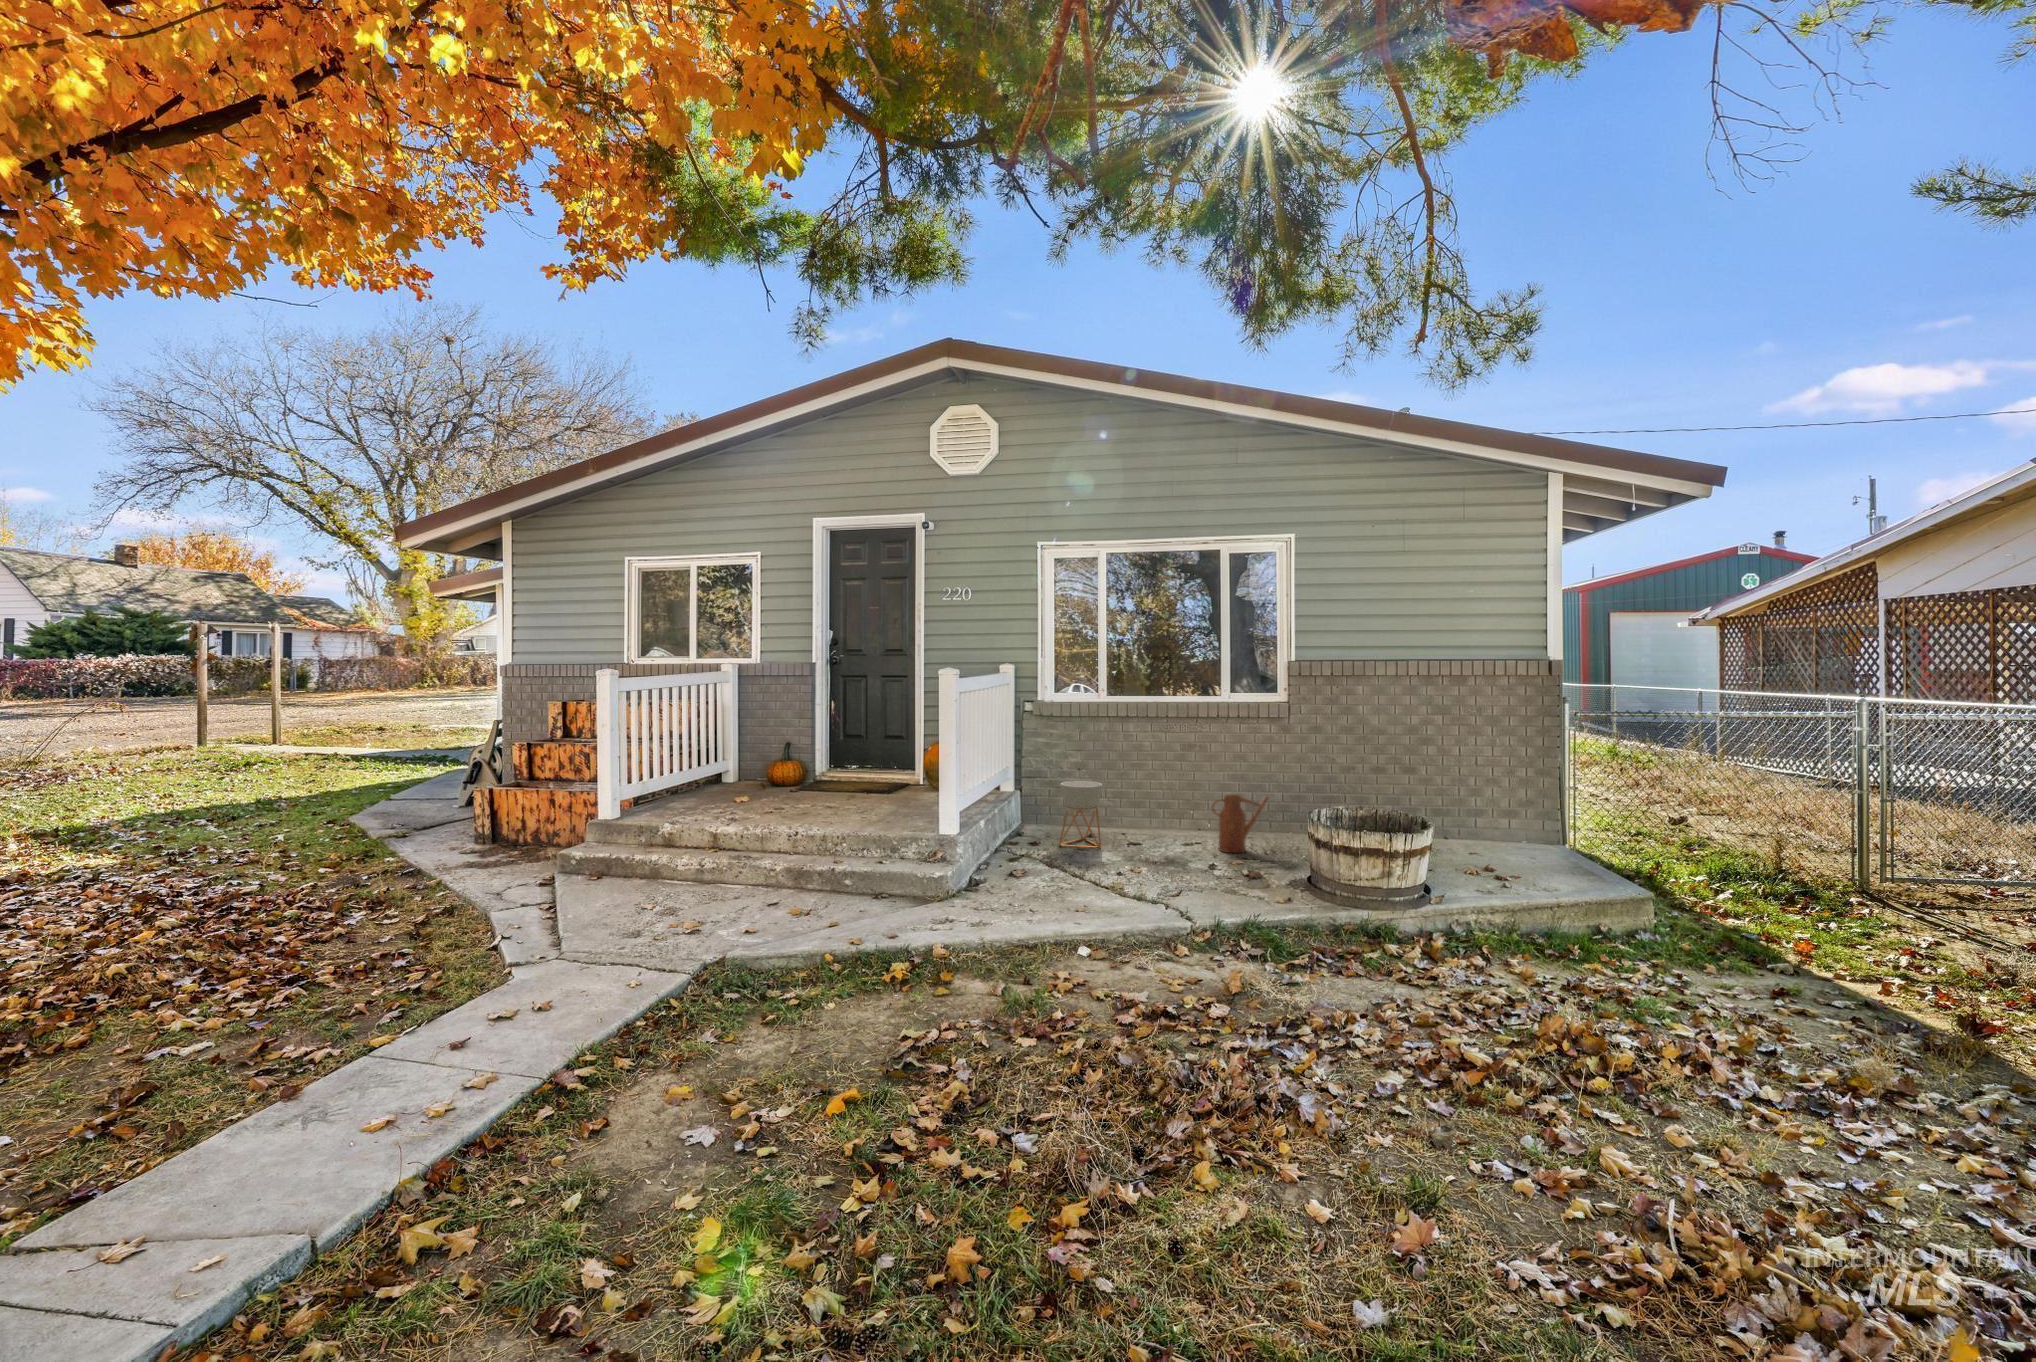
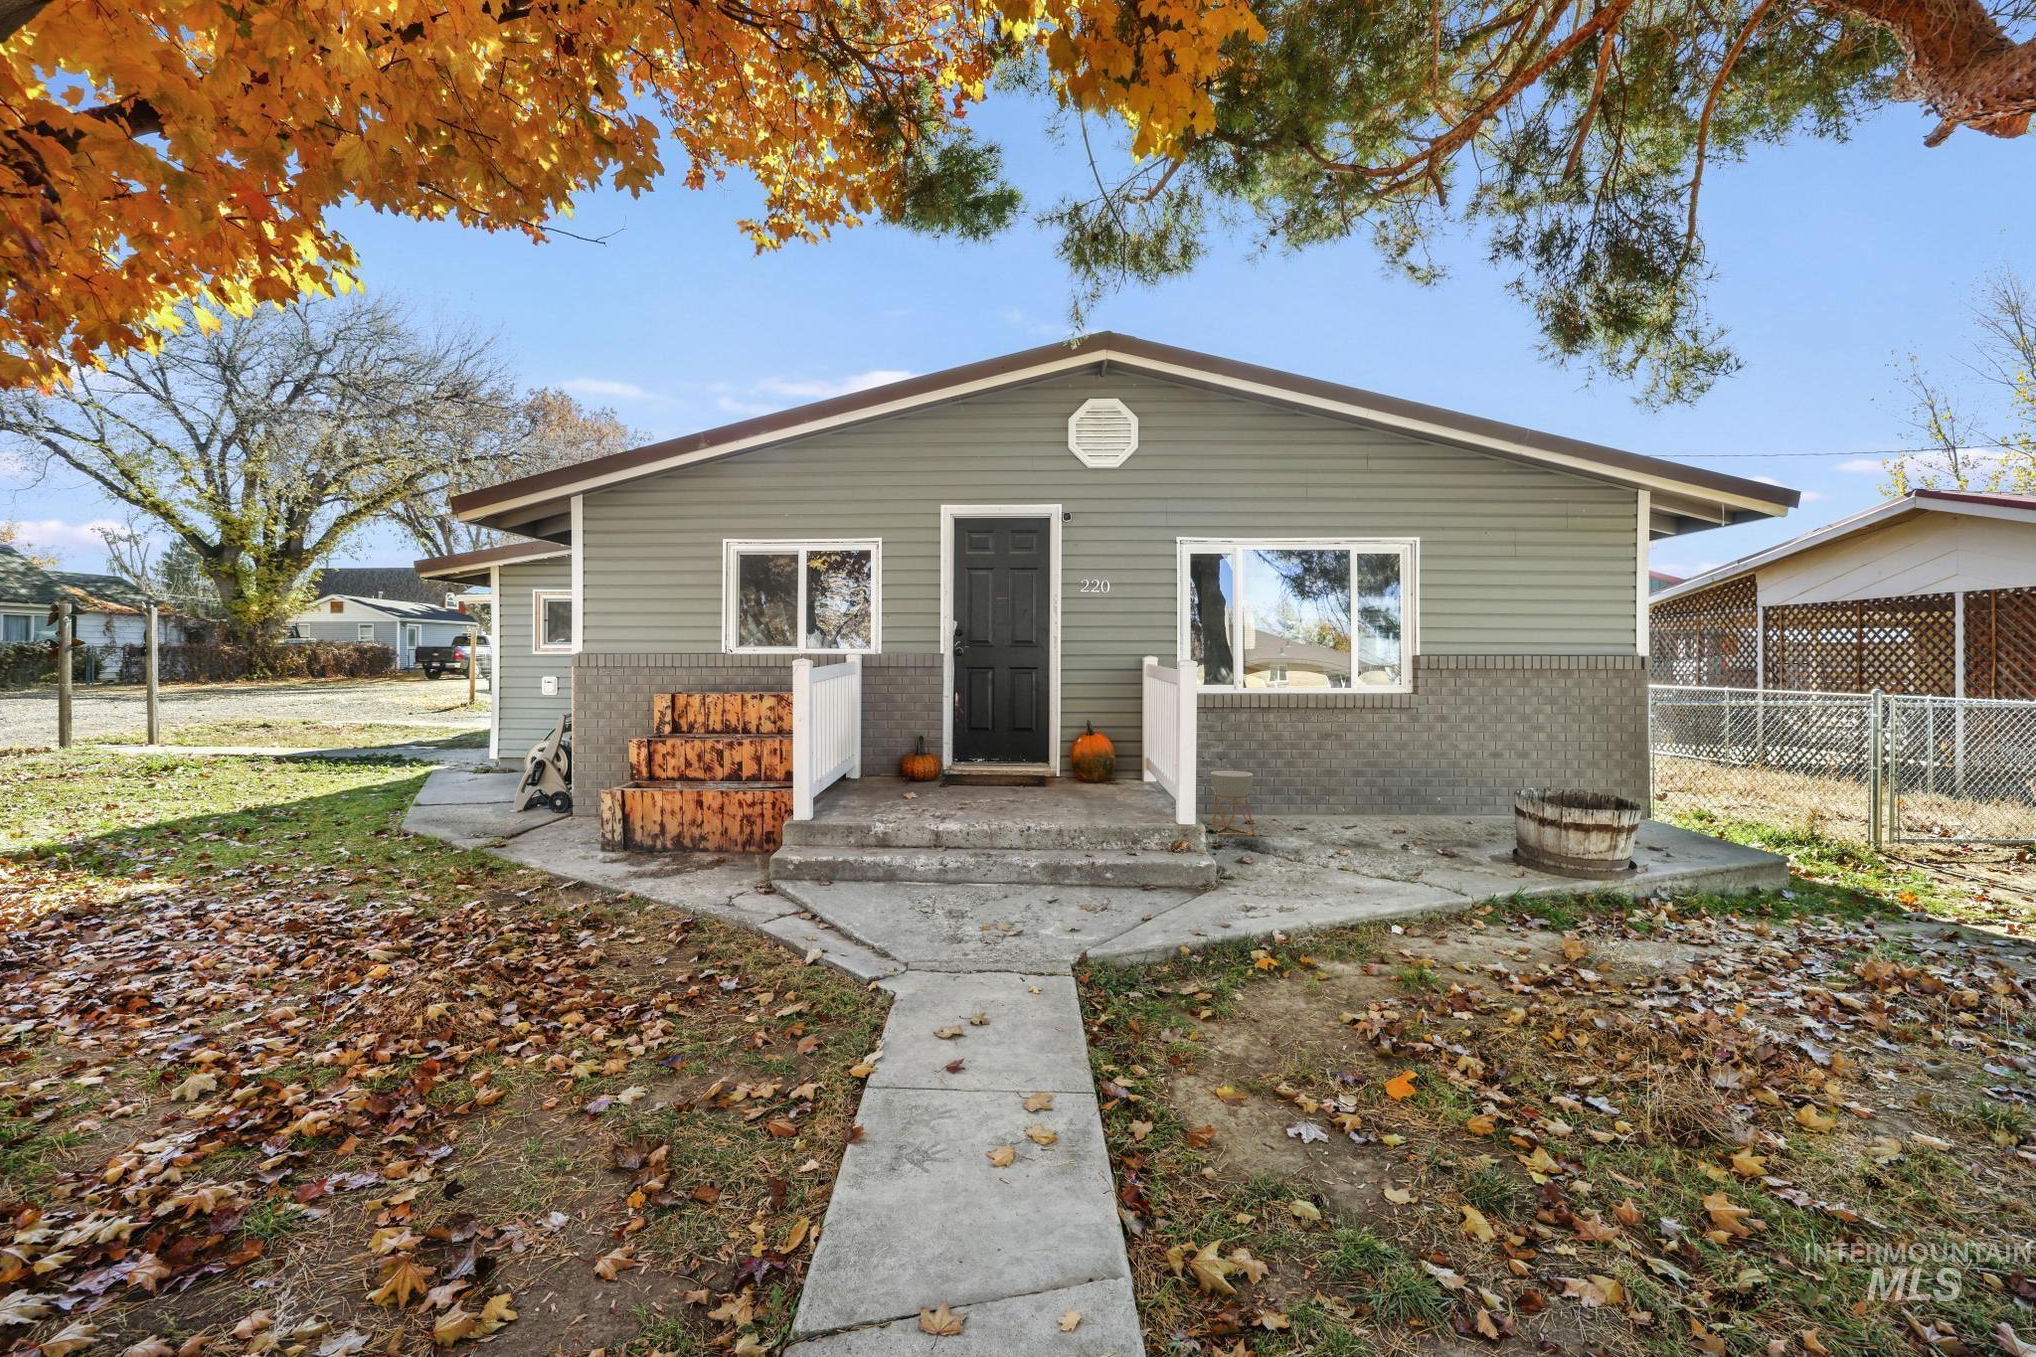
watering can: present [1212,795,1268,853] -> none [1353,781,1406,836]

